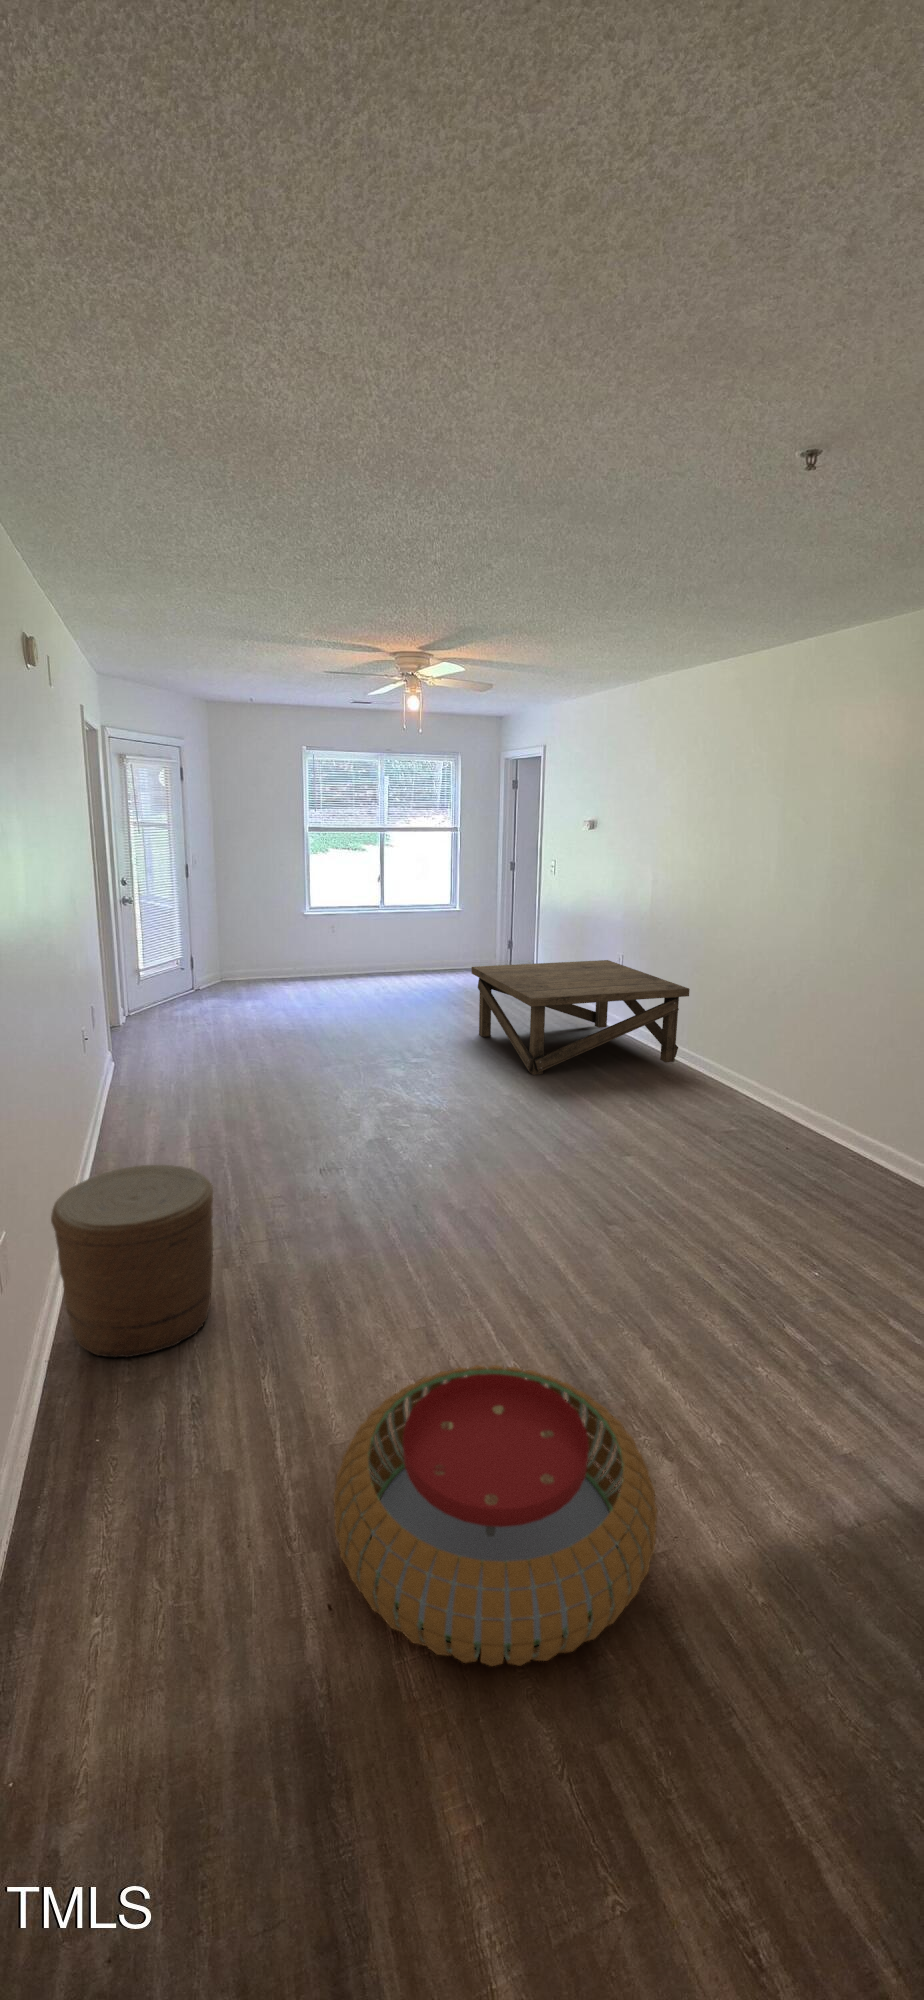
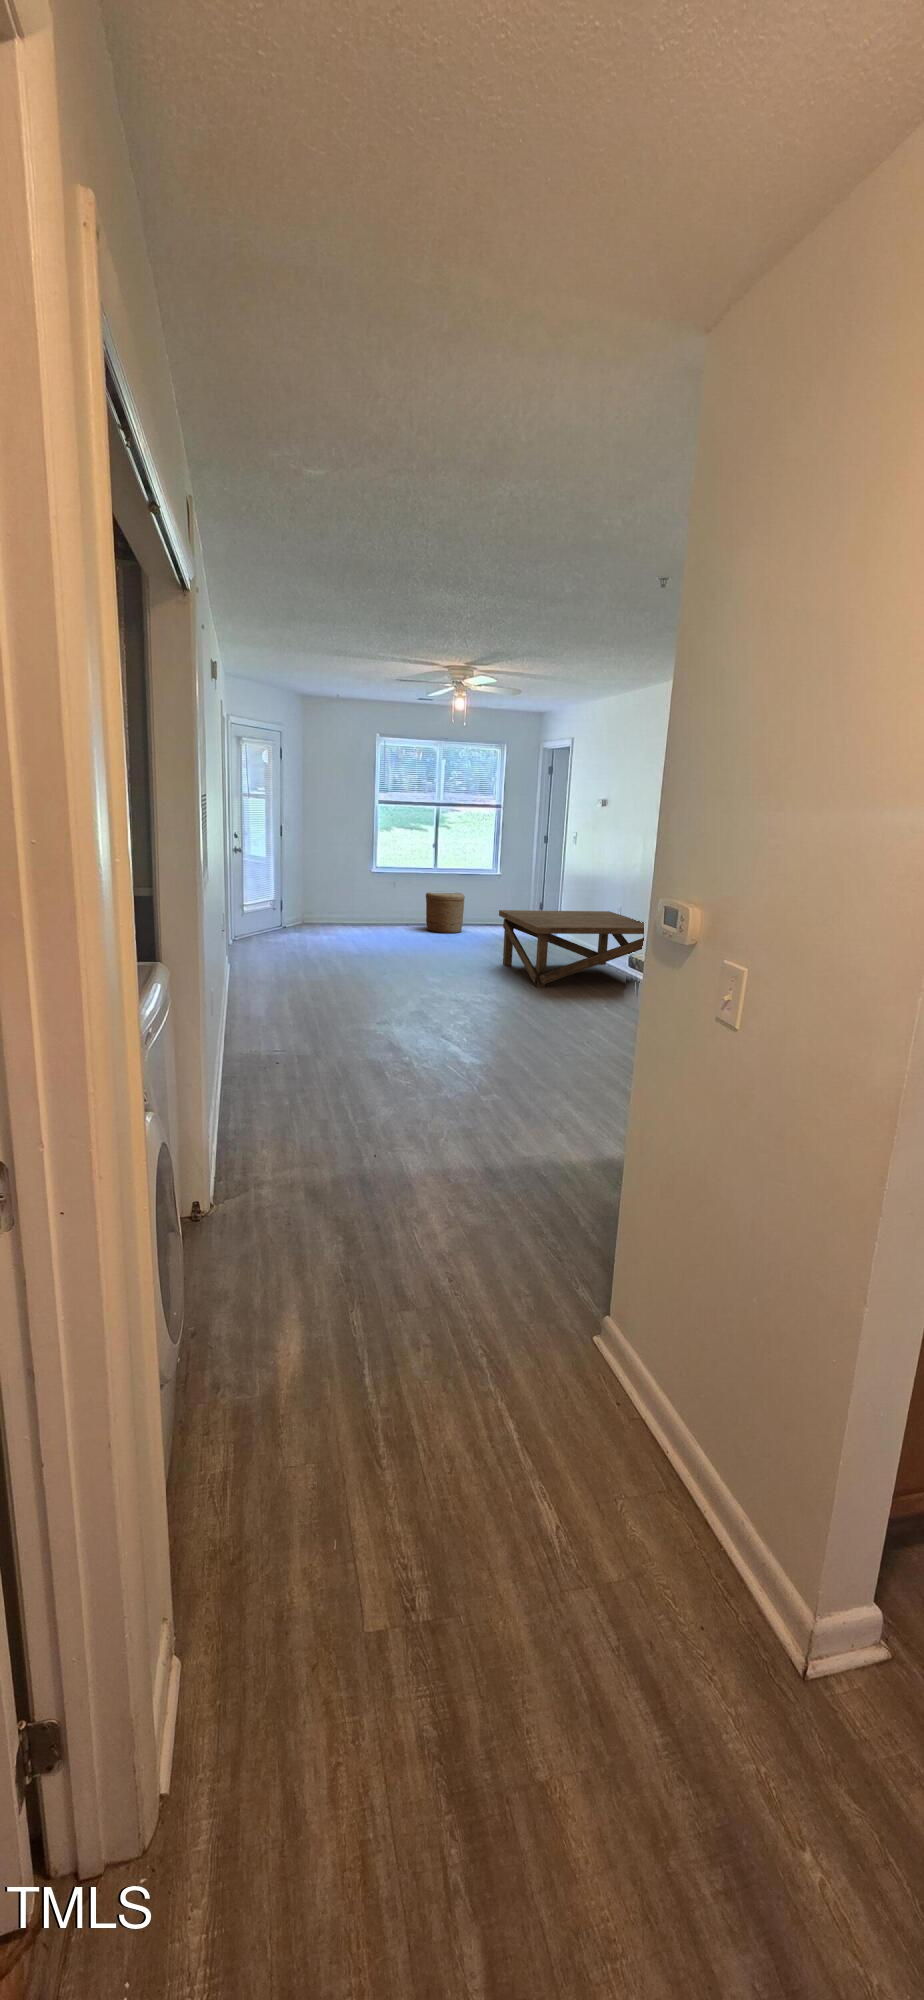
woven basket: present [51,1165,213,1357] -> present [426,892,465,933]
pouf: present [333,1365,657,1666] -> none [377,1069,540,1165]

